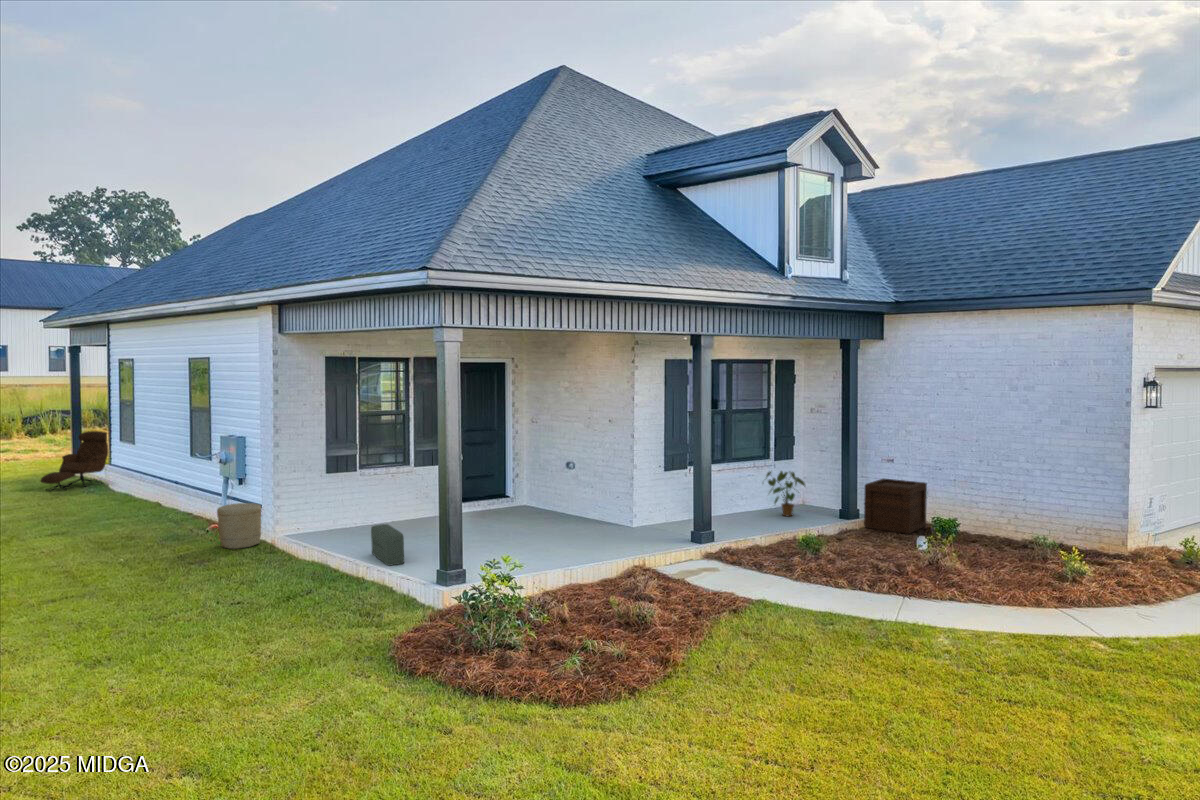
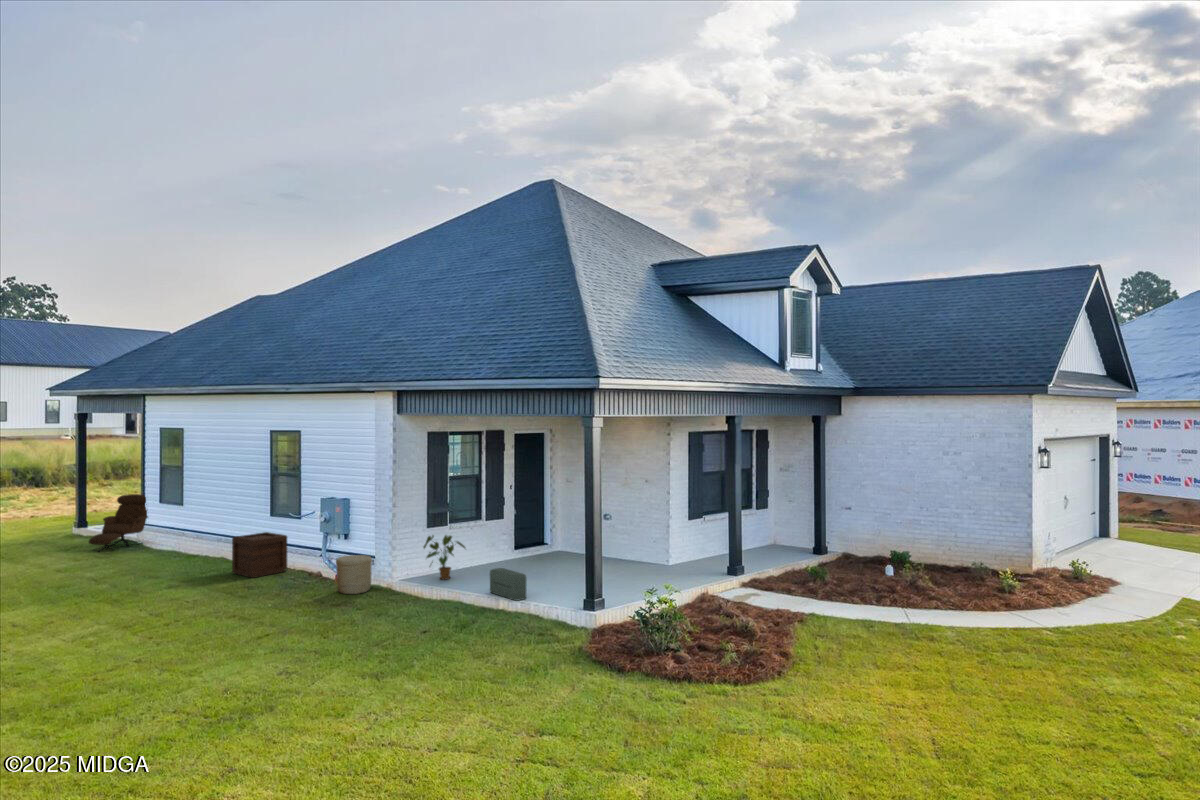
house plant: present [766,471,805,516] -> present [424,535,465,579]
wooden crate: present [864,479,927,534] -> present [232,532,287,578]

